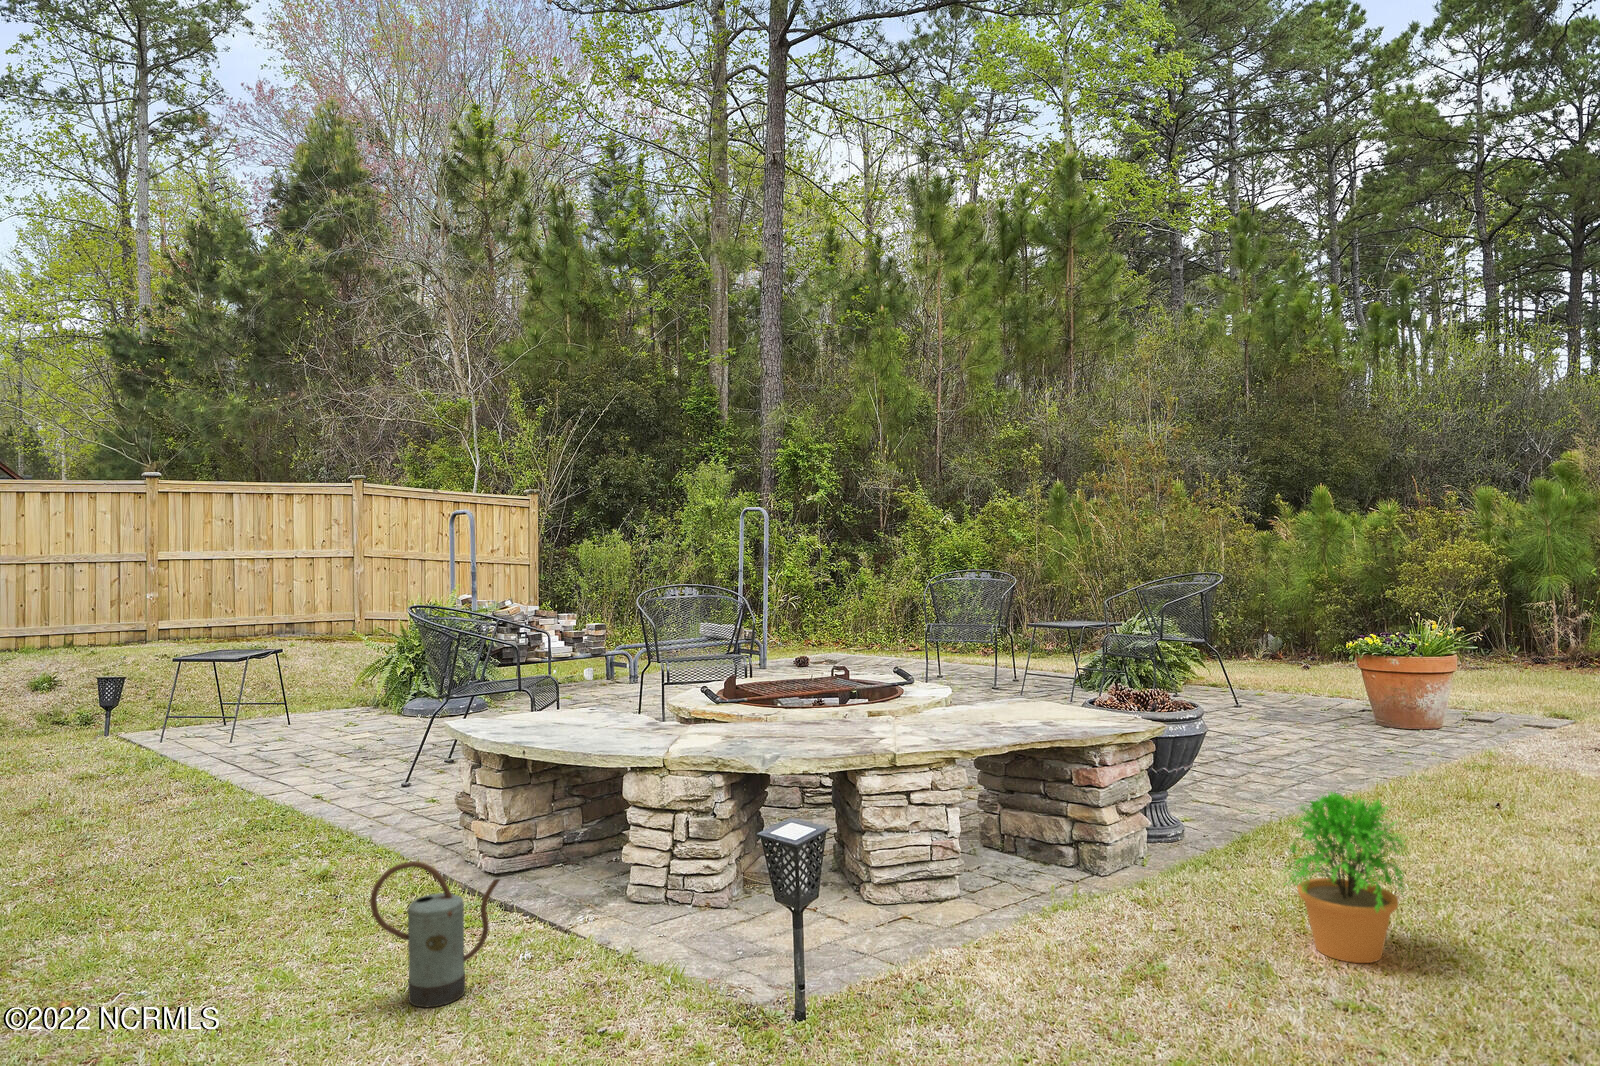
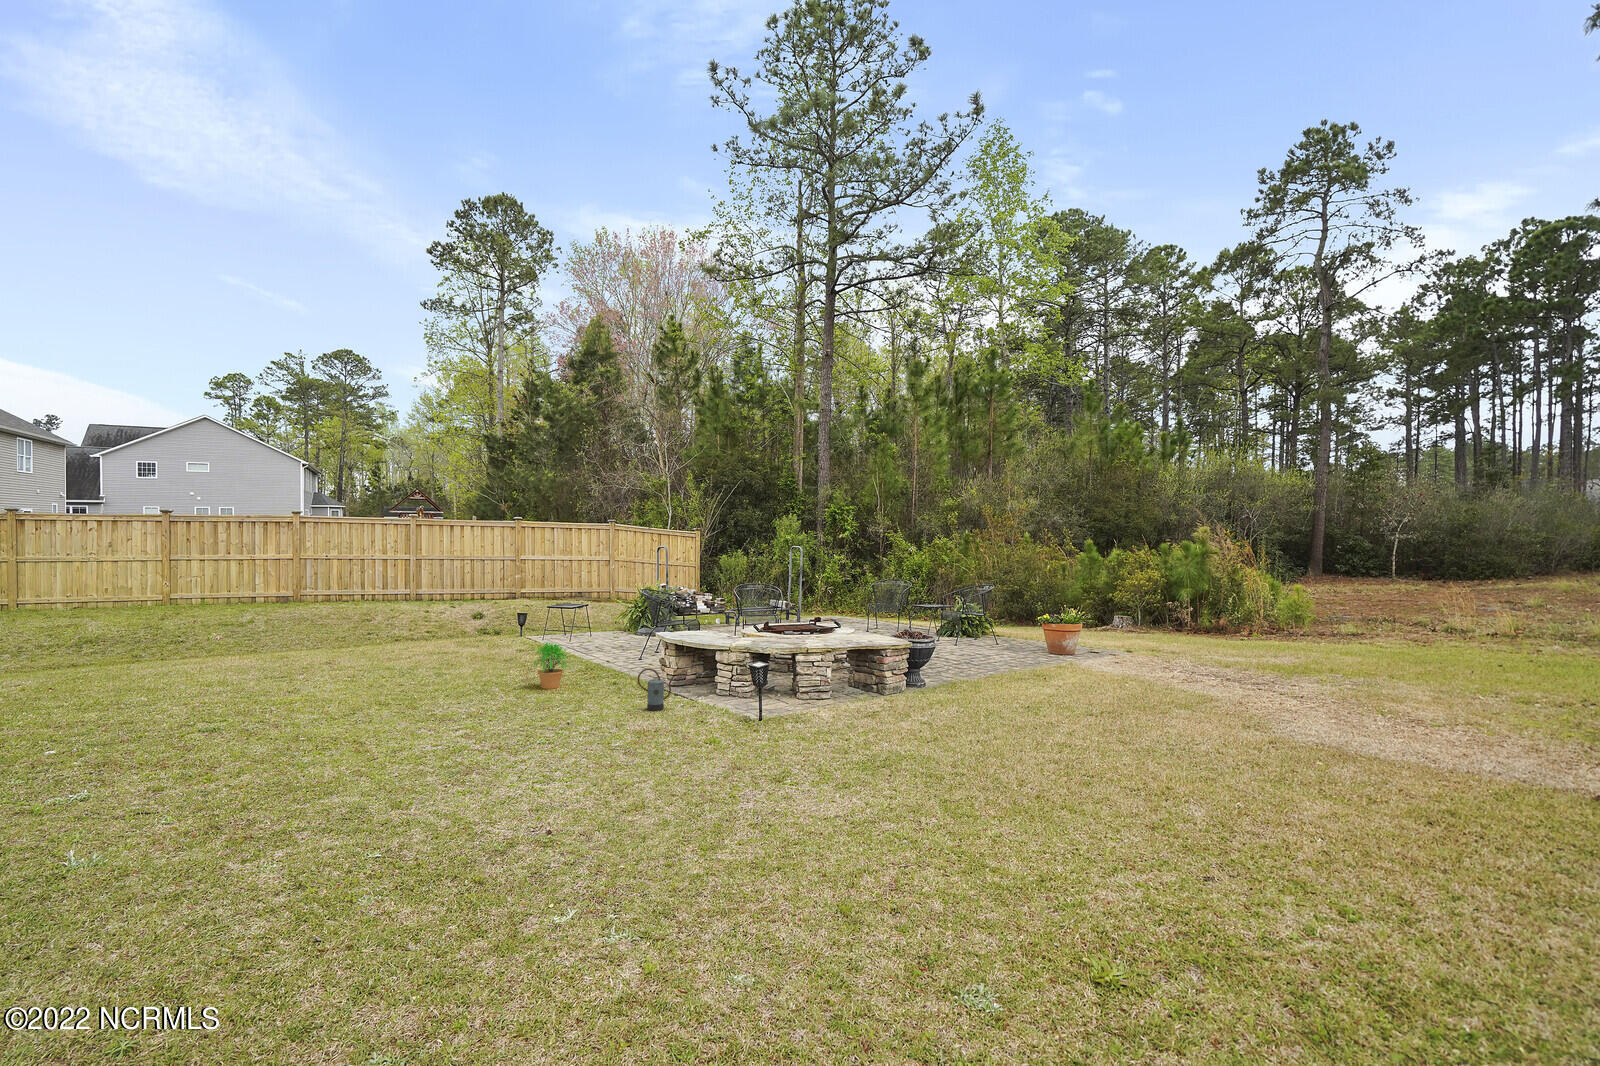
potted plant: present [1284,792,1408,963] -> present [534,642,566,689]

